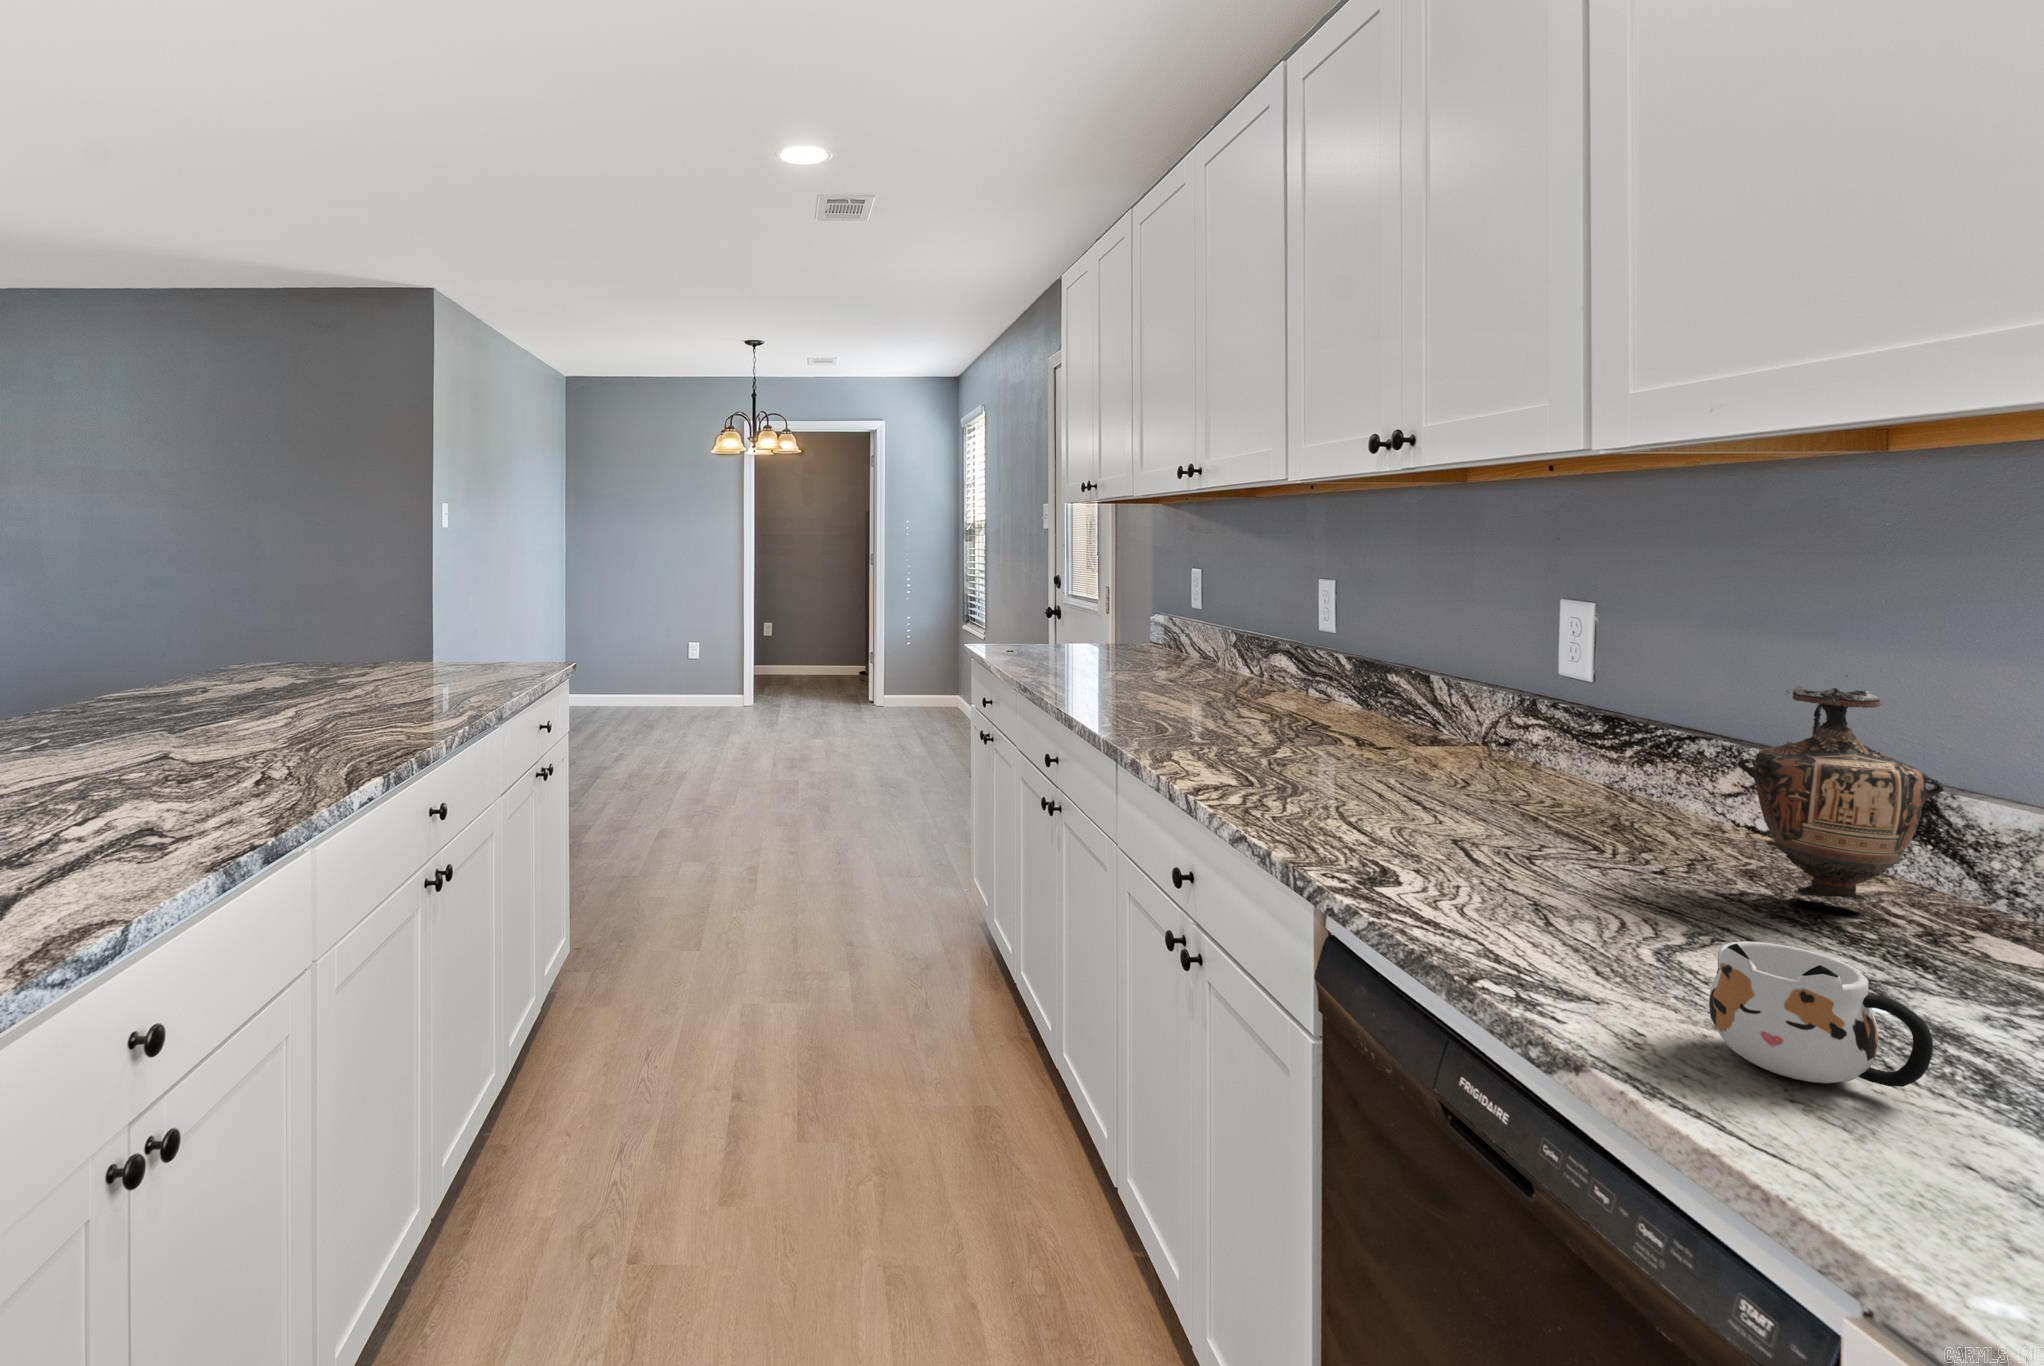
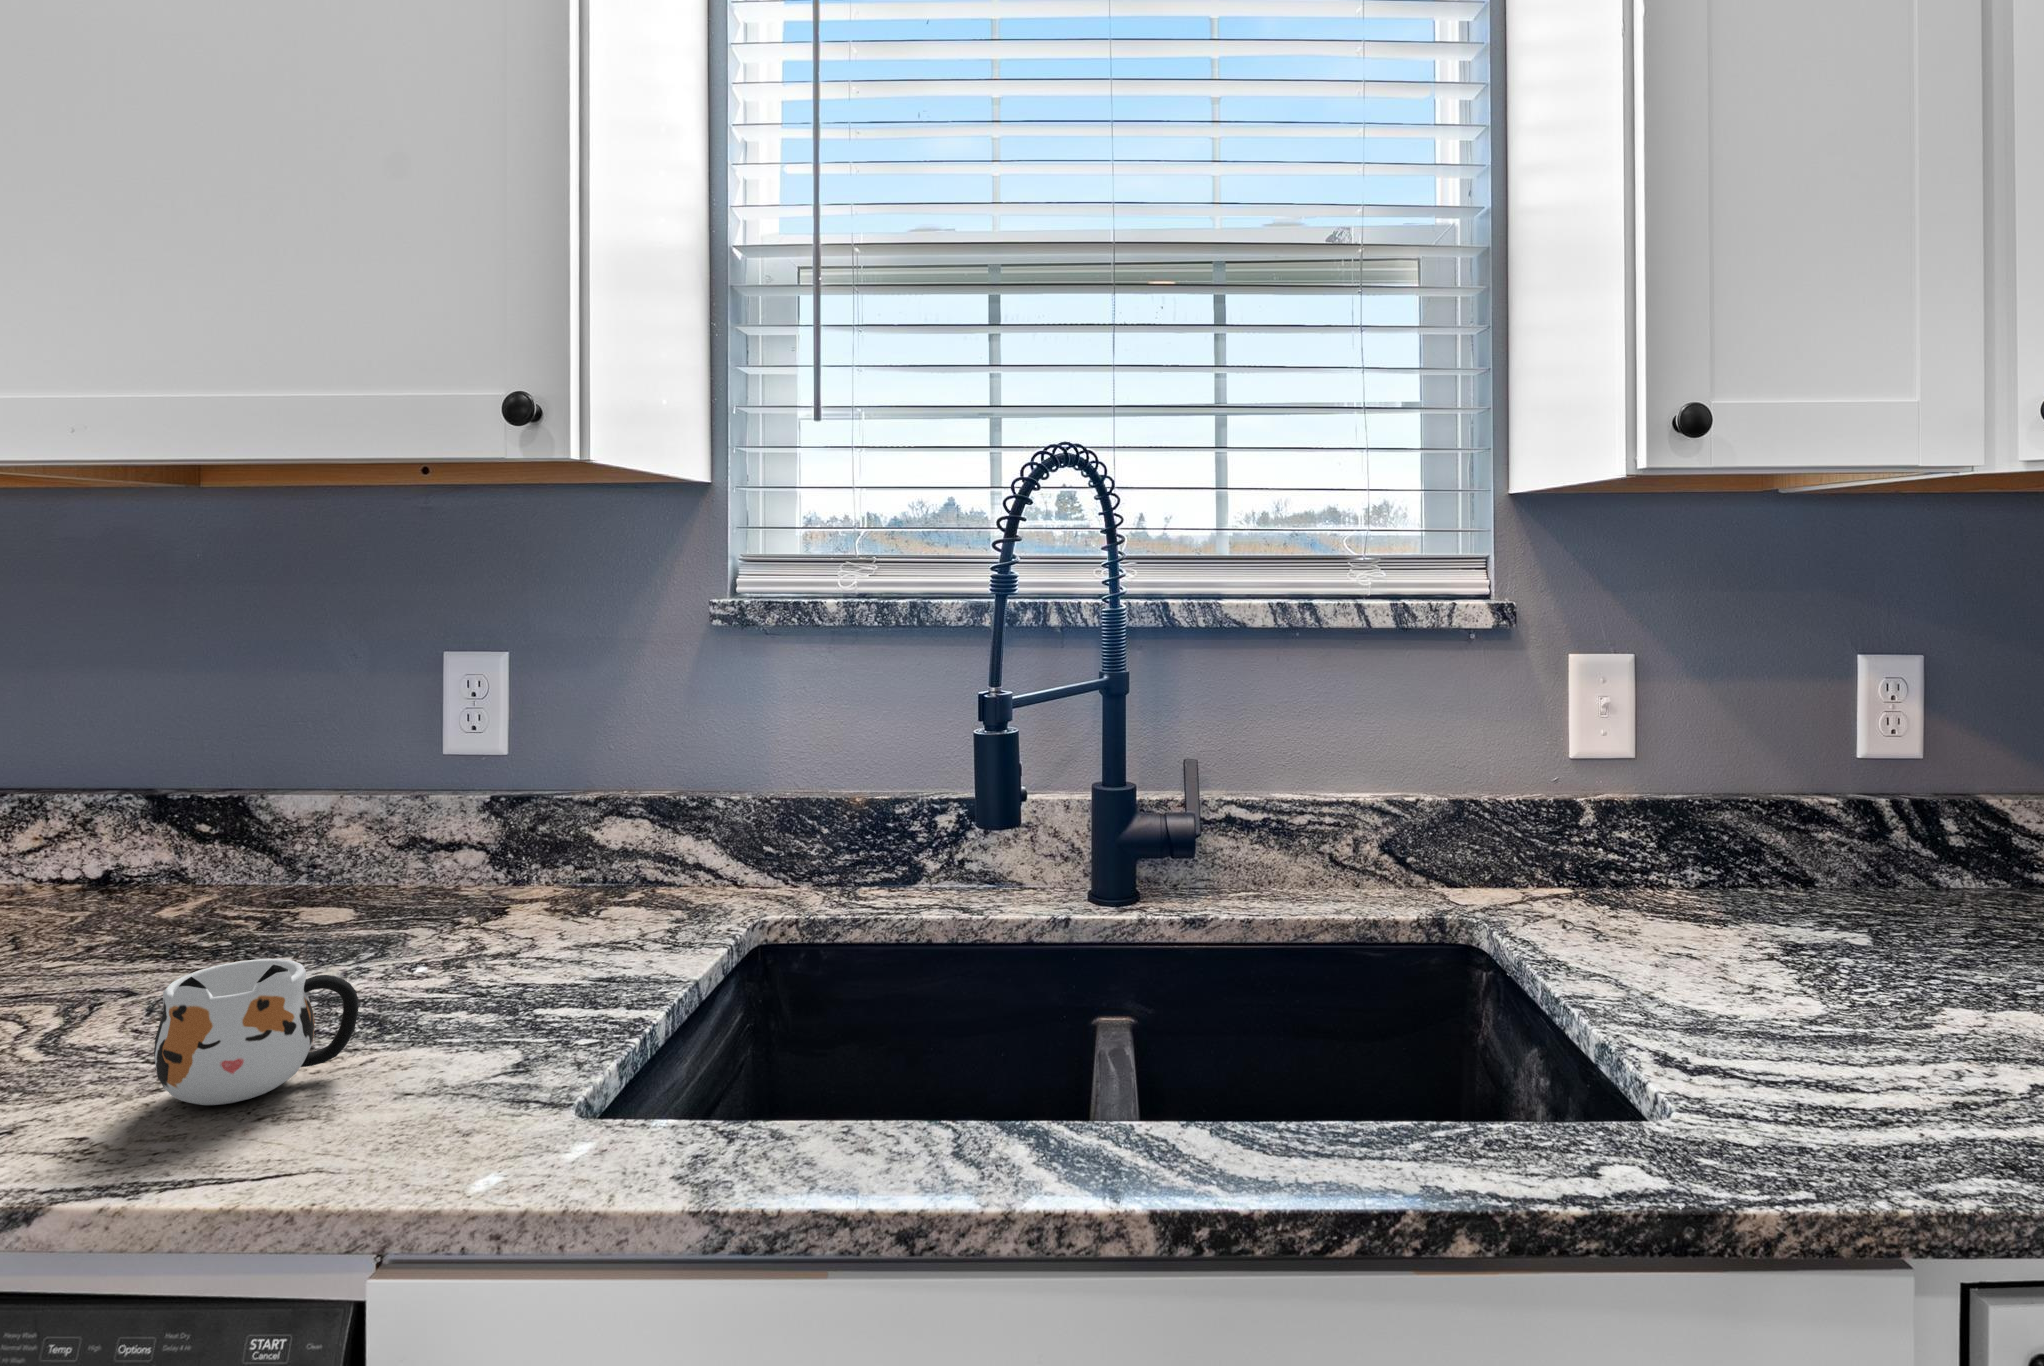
vase: present [1738,675,1943,902] -> none [82,677,276,934]

